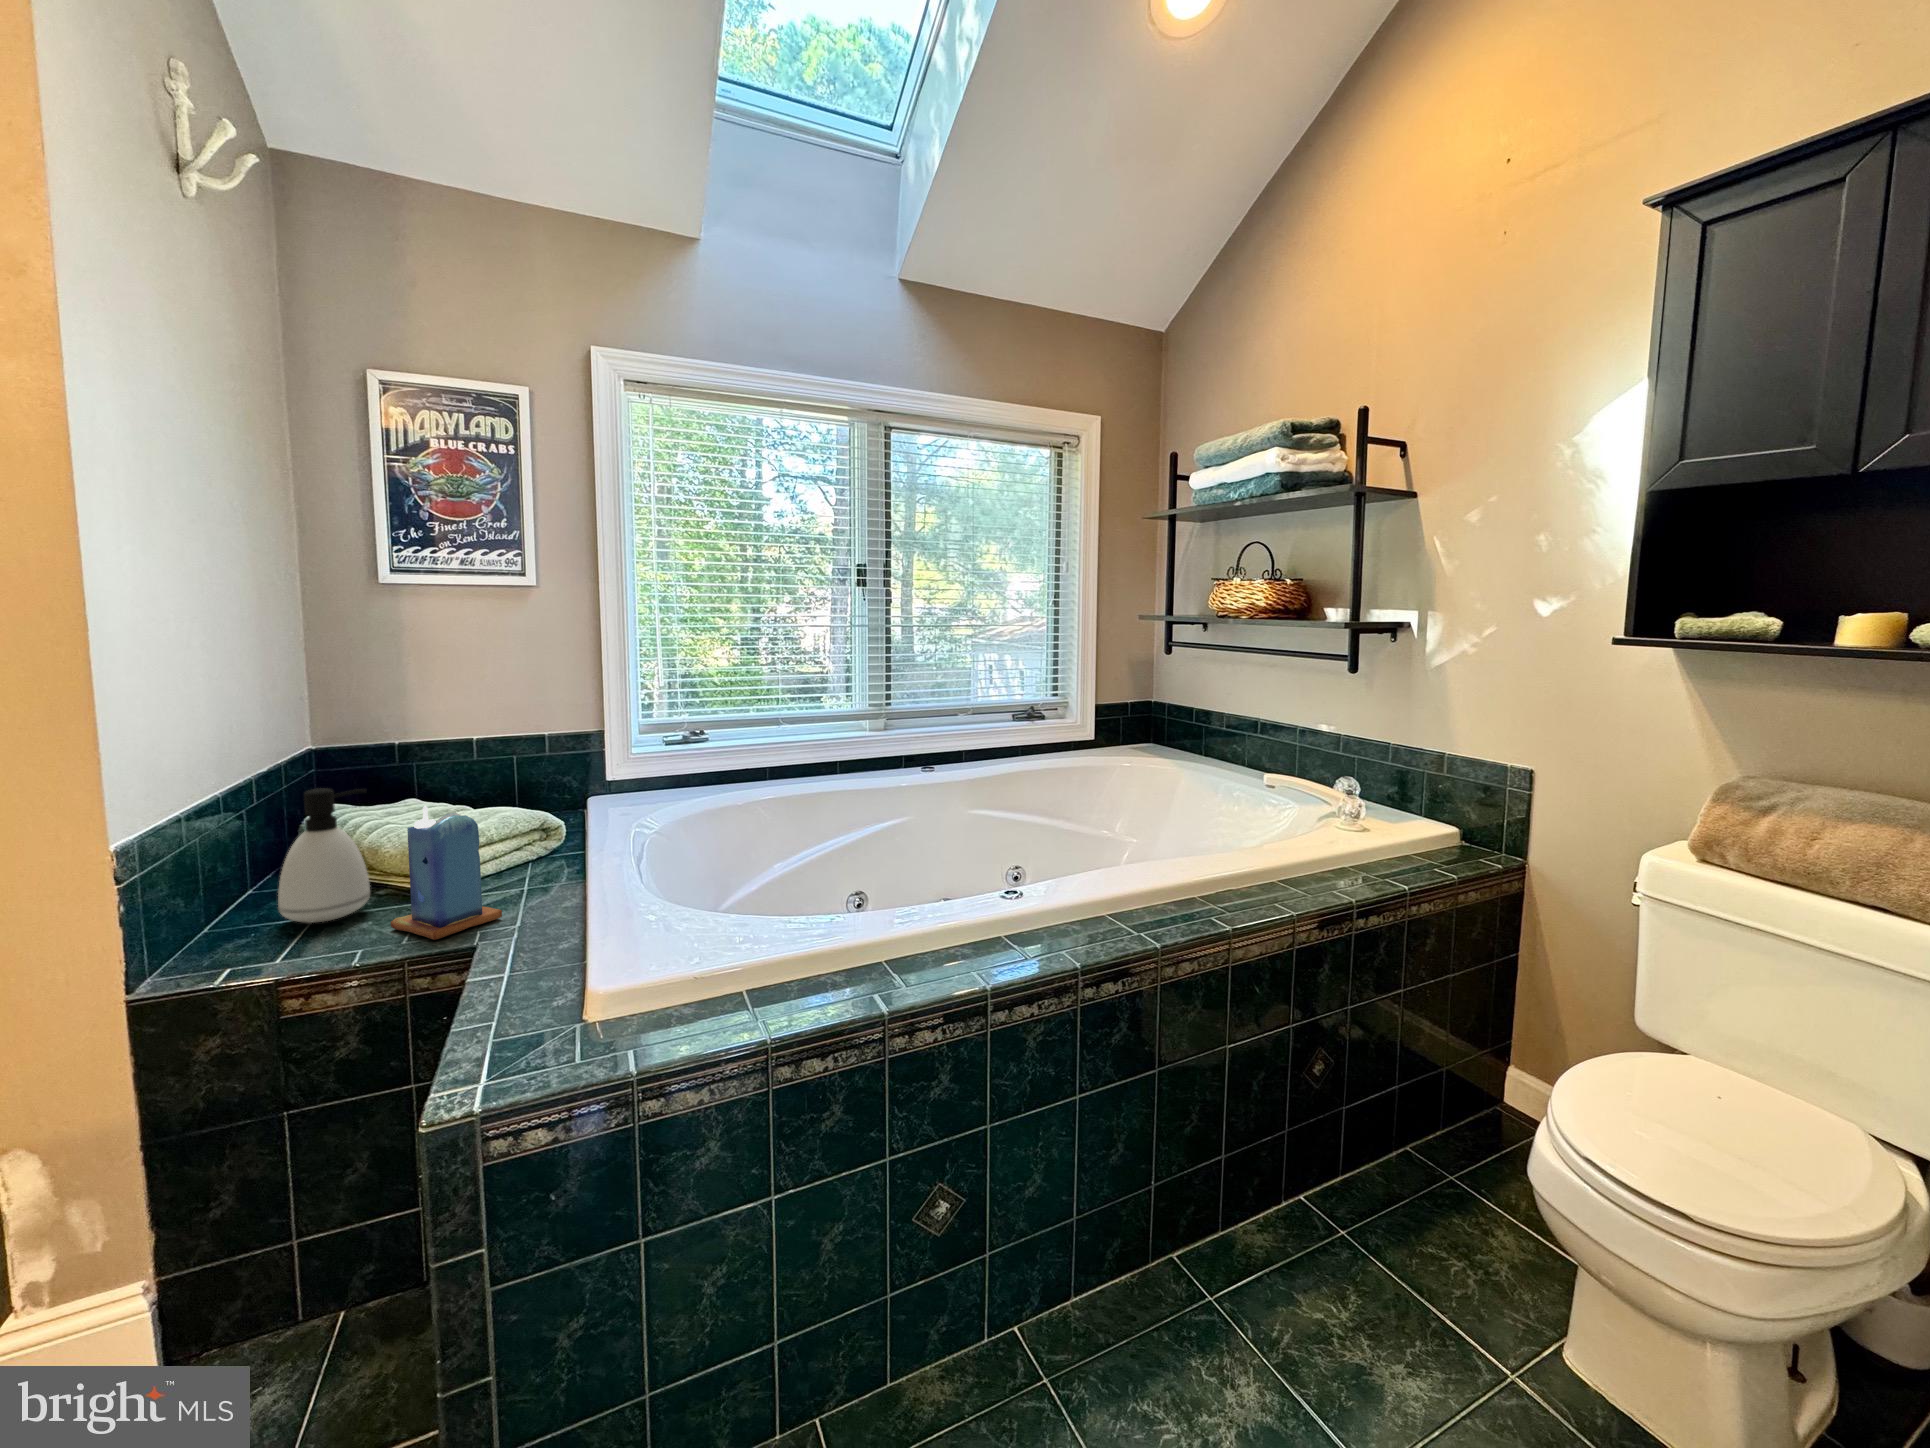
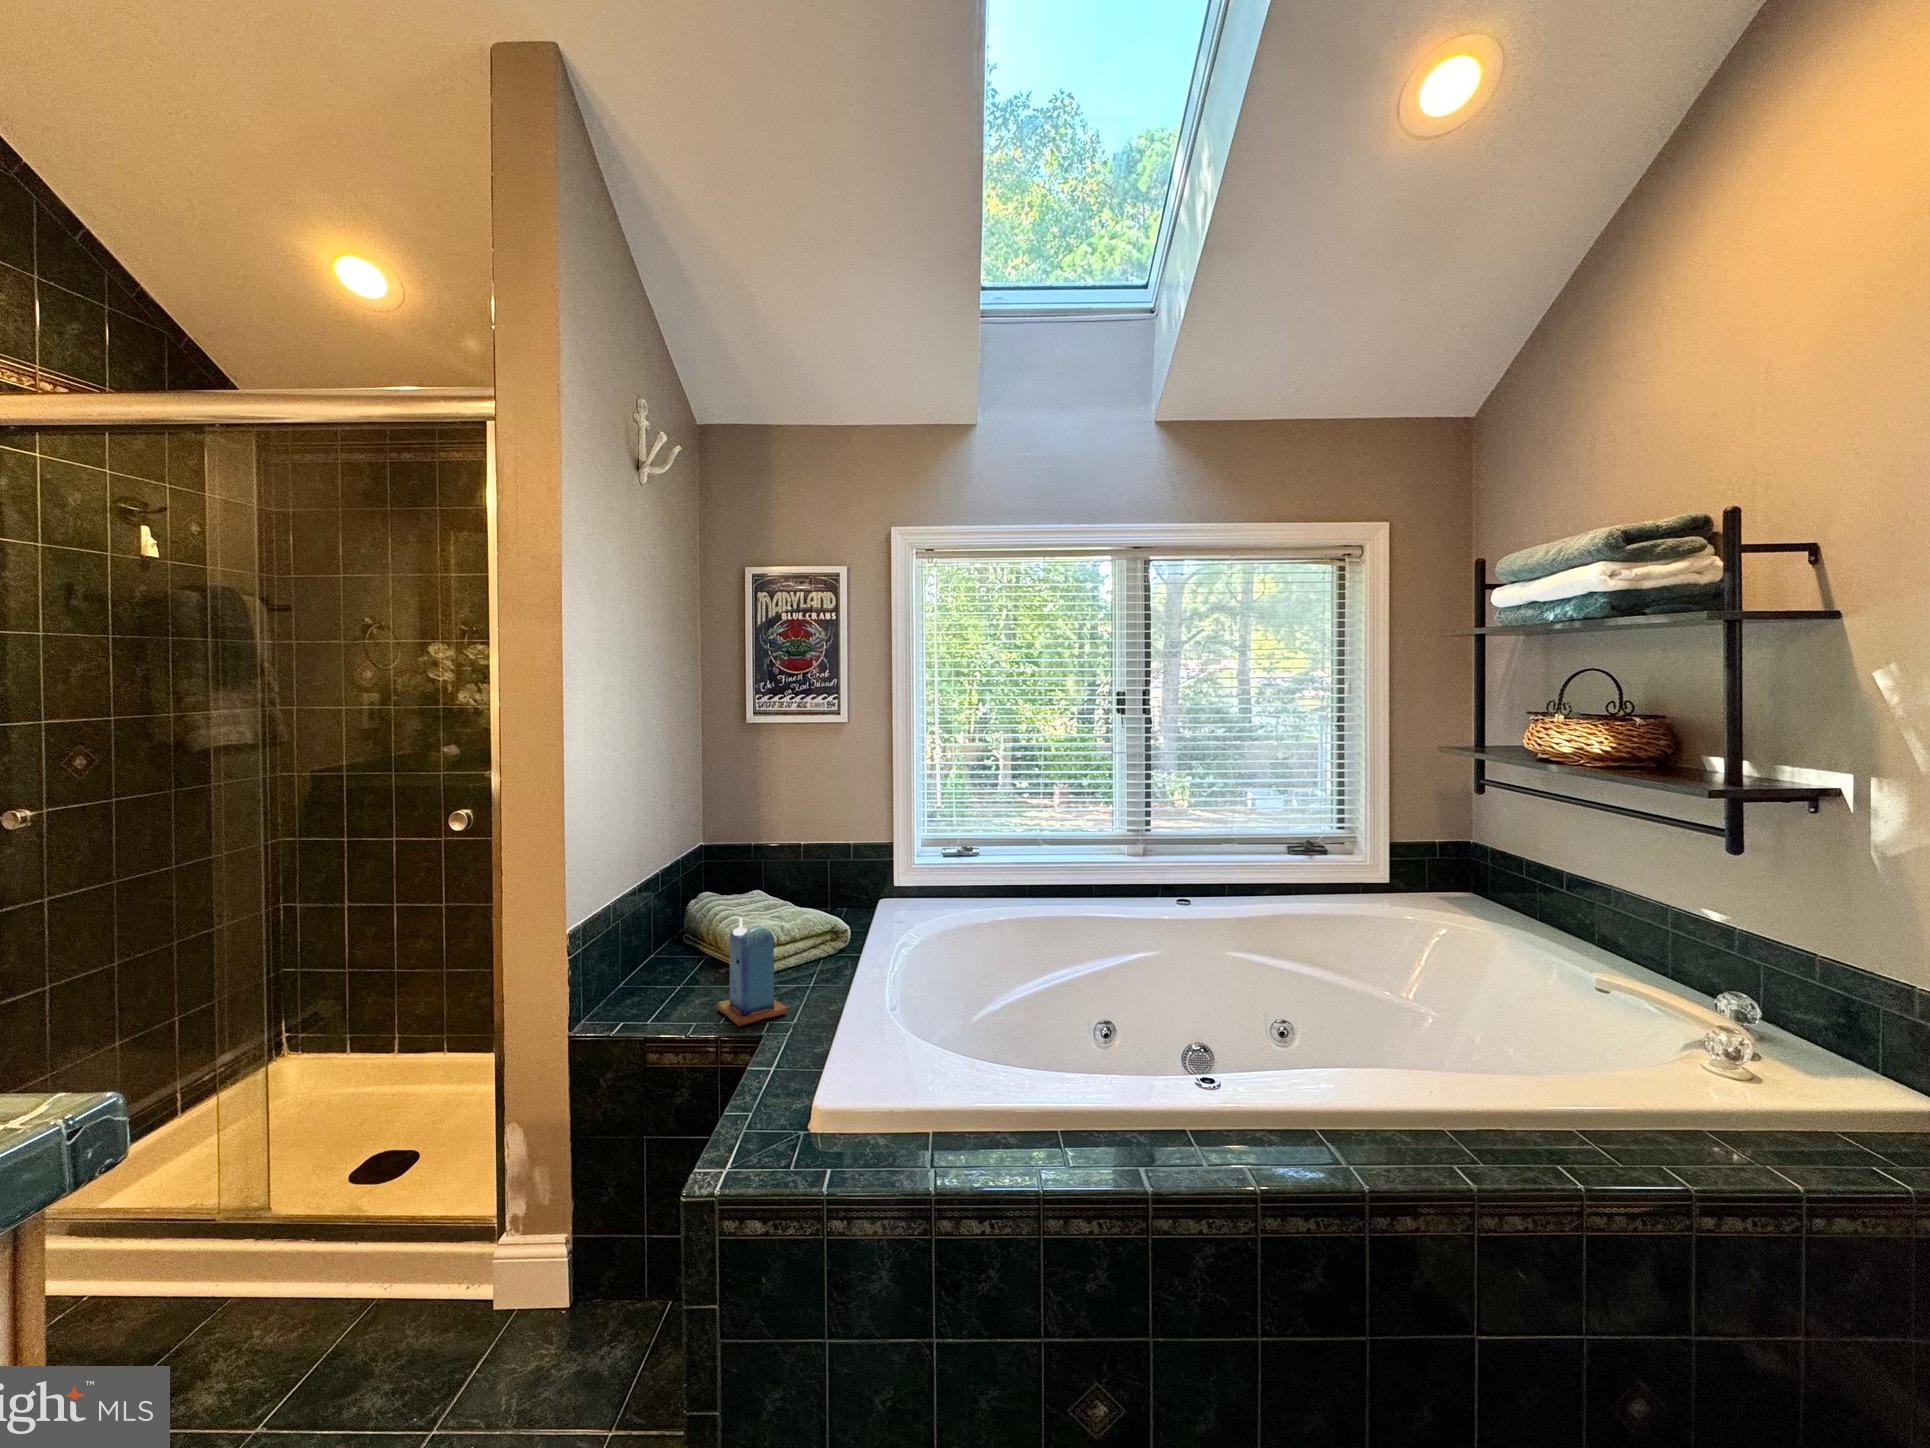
soap dispenser: present [278,788,370,923] -> none [657,894,712,995]

